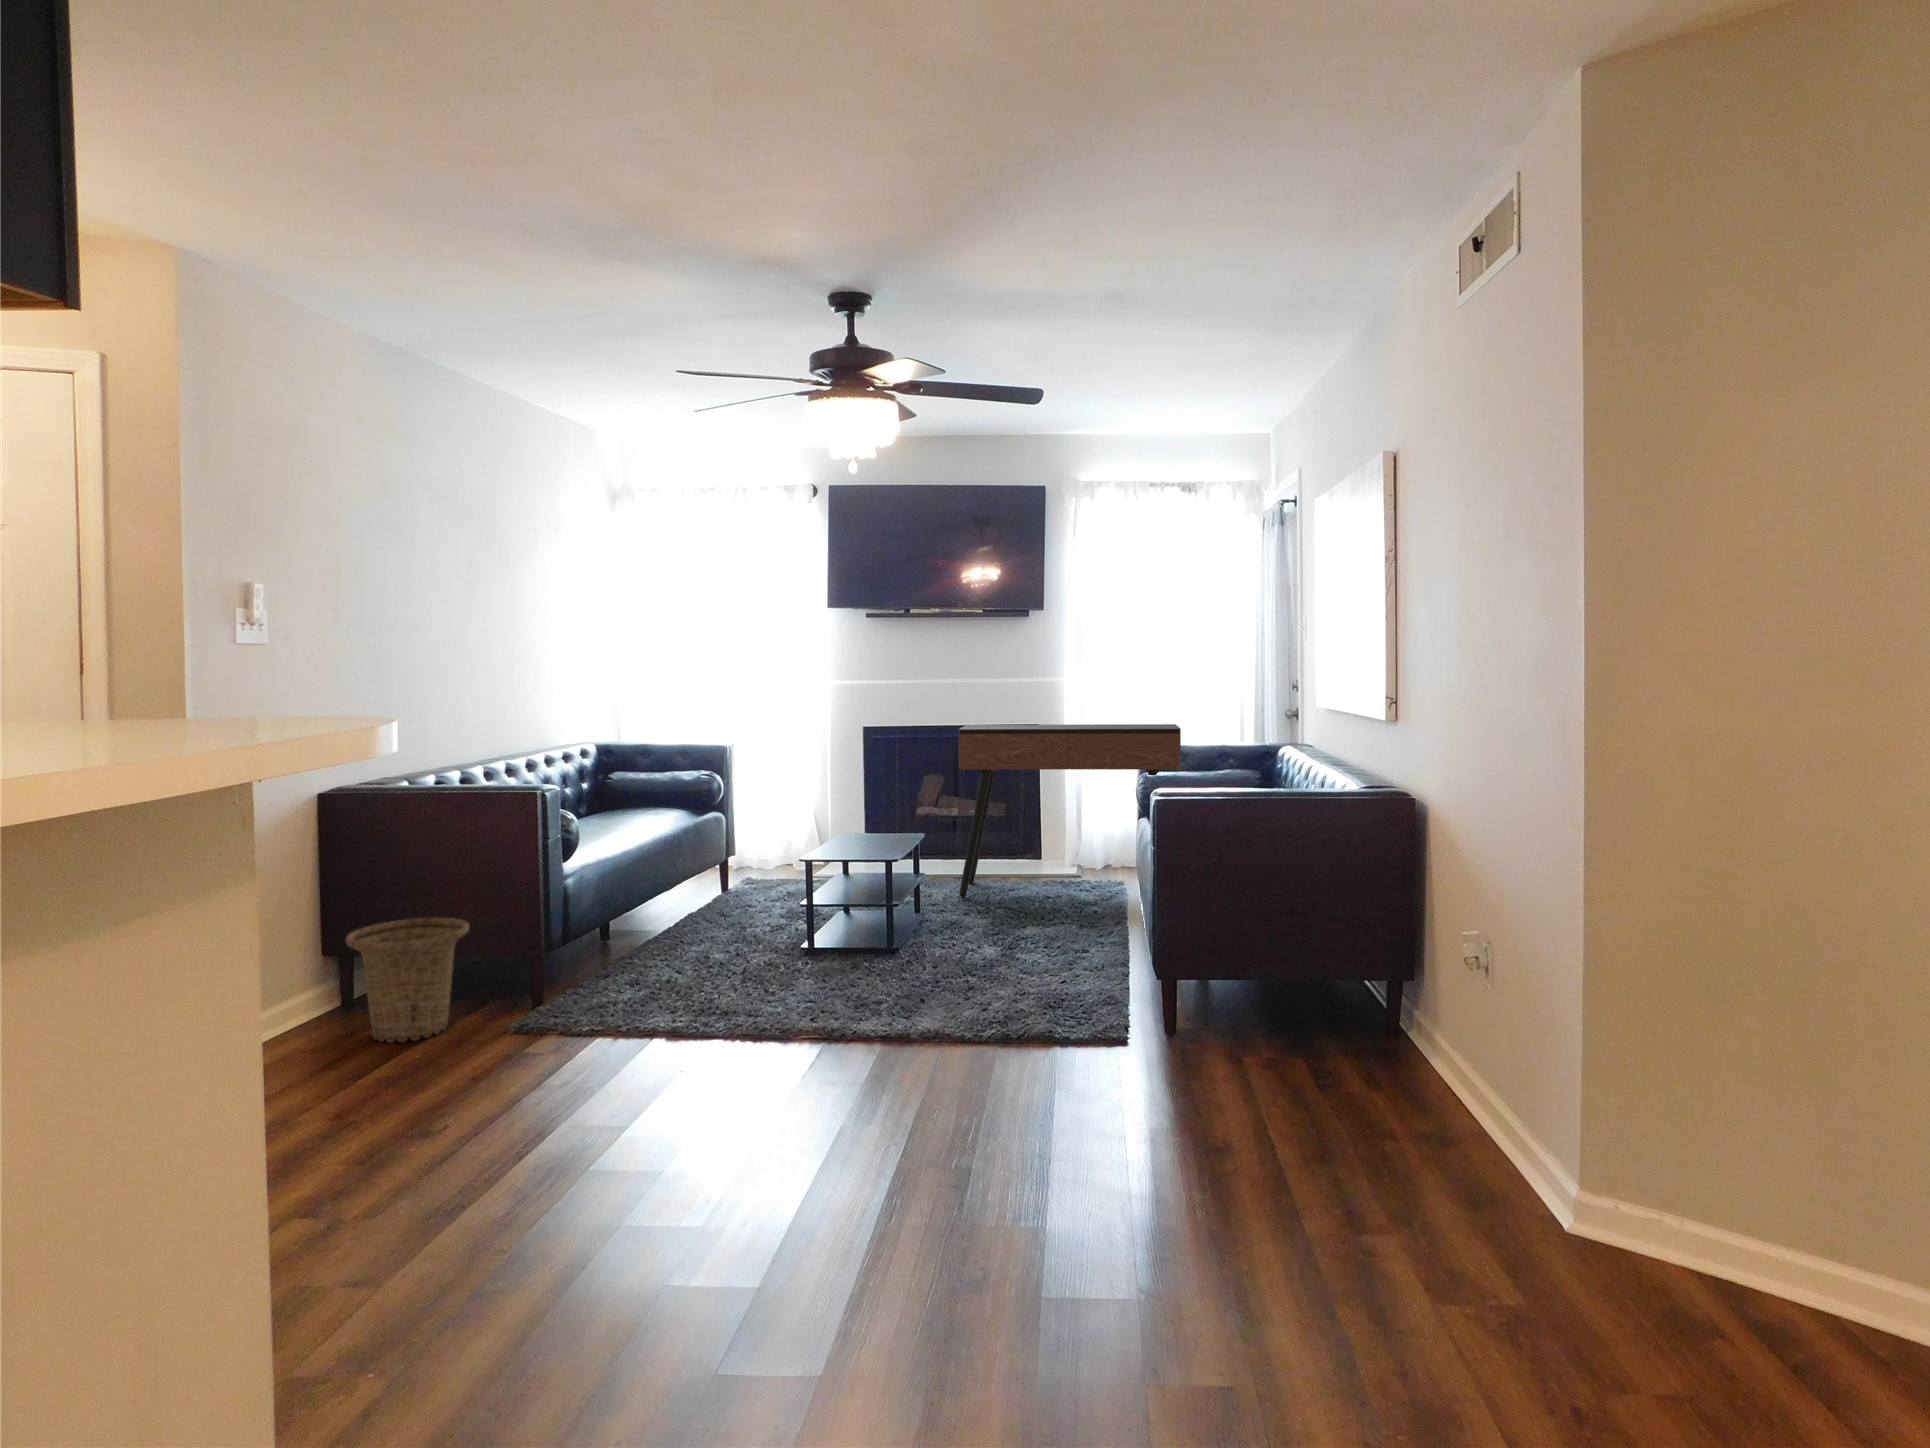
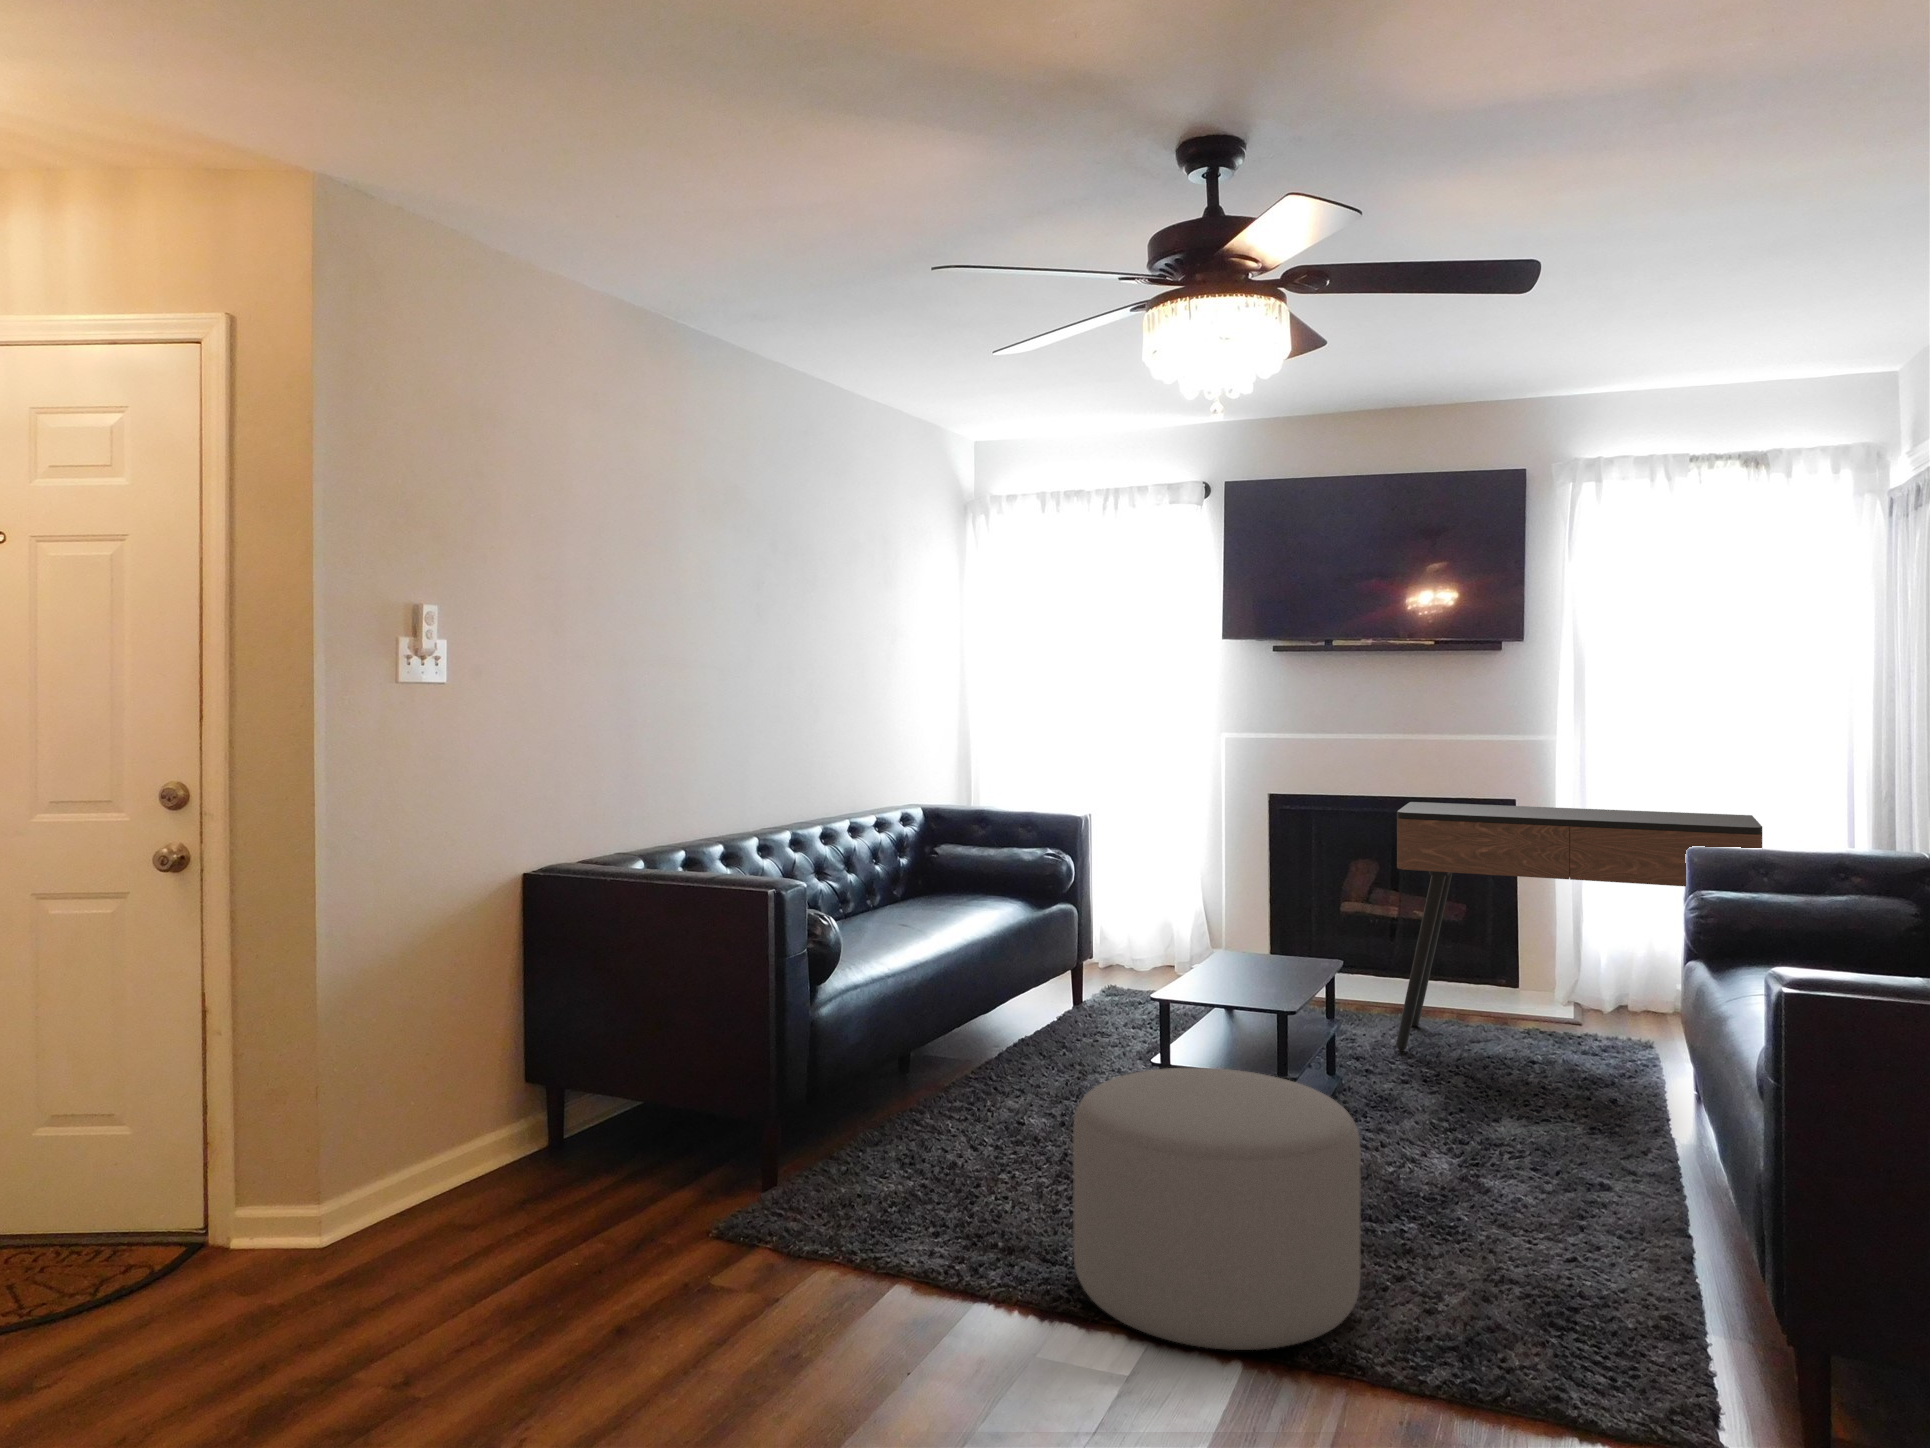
ottoman: none [741,894,940,1074] -> present [1073,1068,1360,1350]
basket: present [346,918,469,1043] -> none [623,1037,755,1192]

